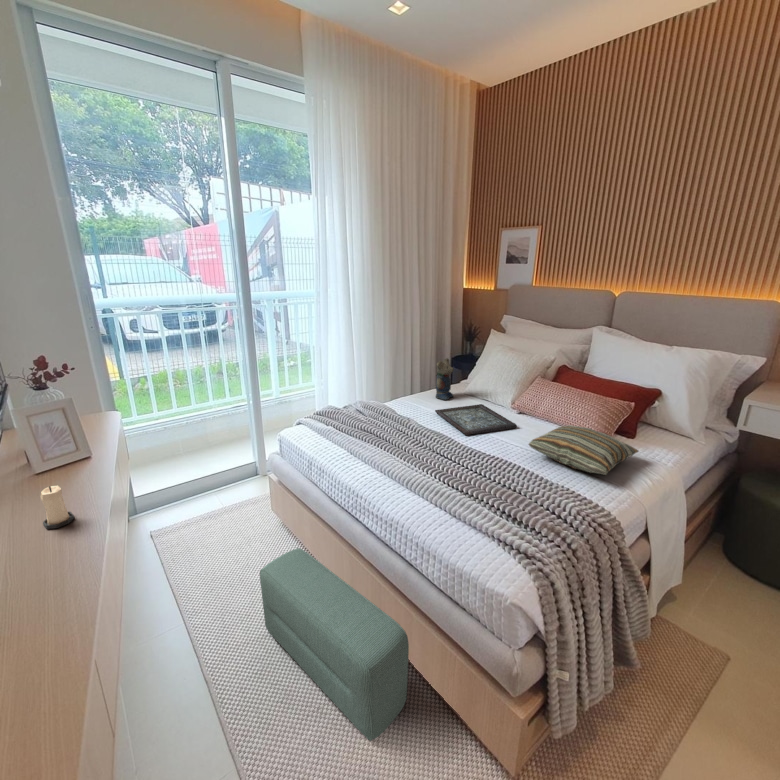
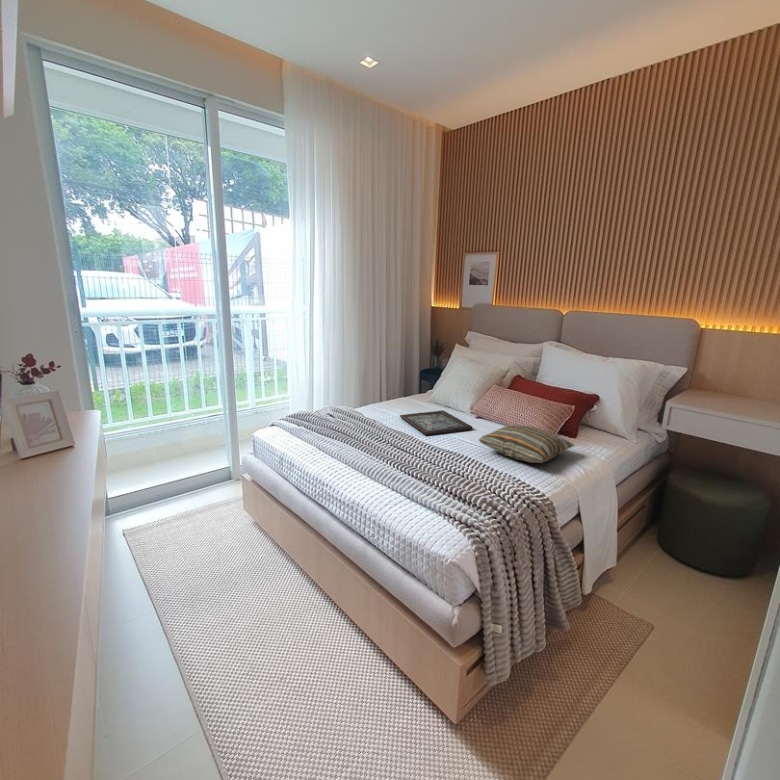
teddy bear: present [436,358,454,400] -> none [402,369,418,407]
candle: present [40,486,74,529] -> none [30,464,60,503]
pouf: present [260,548,409,741] -> none [230,536,365,702]

